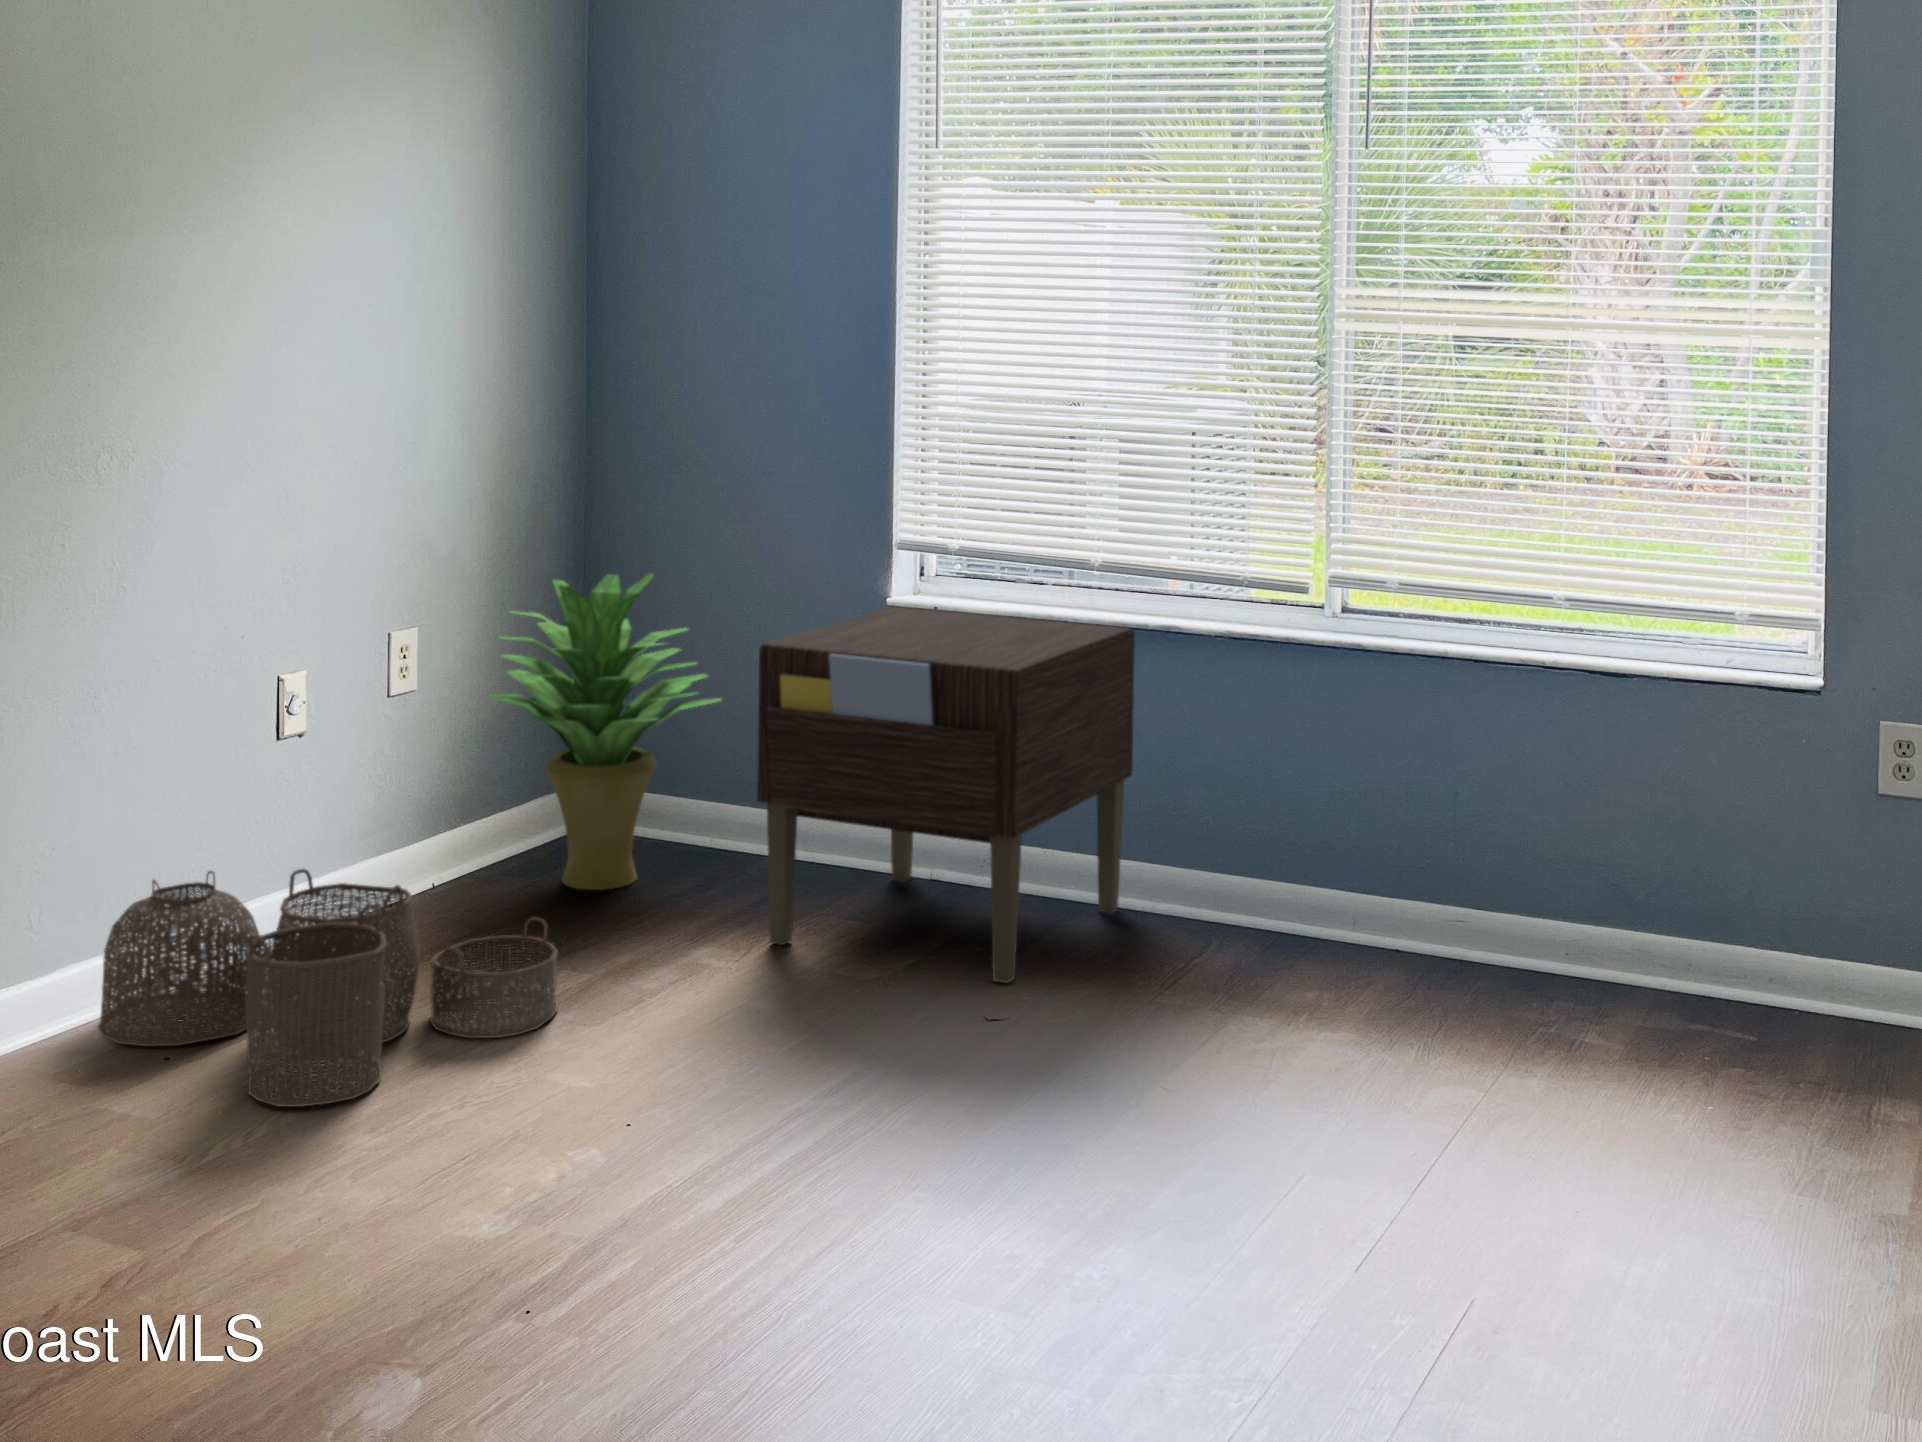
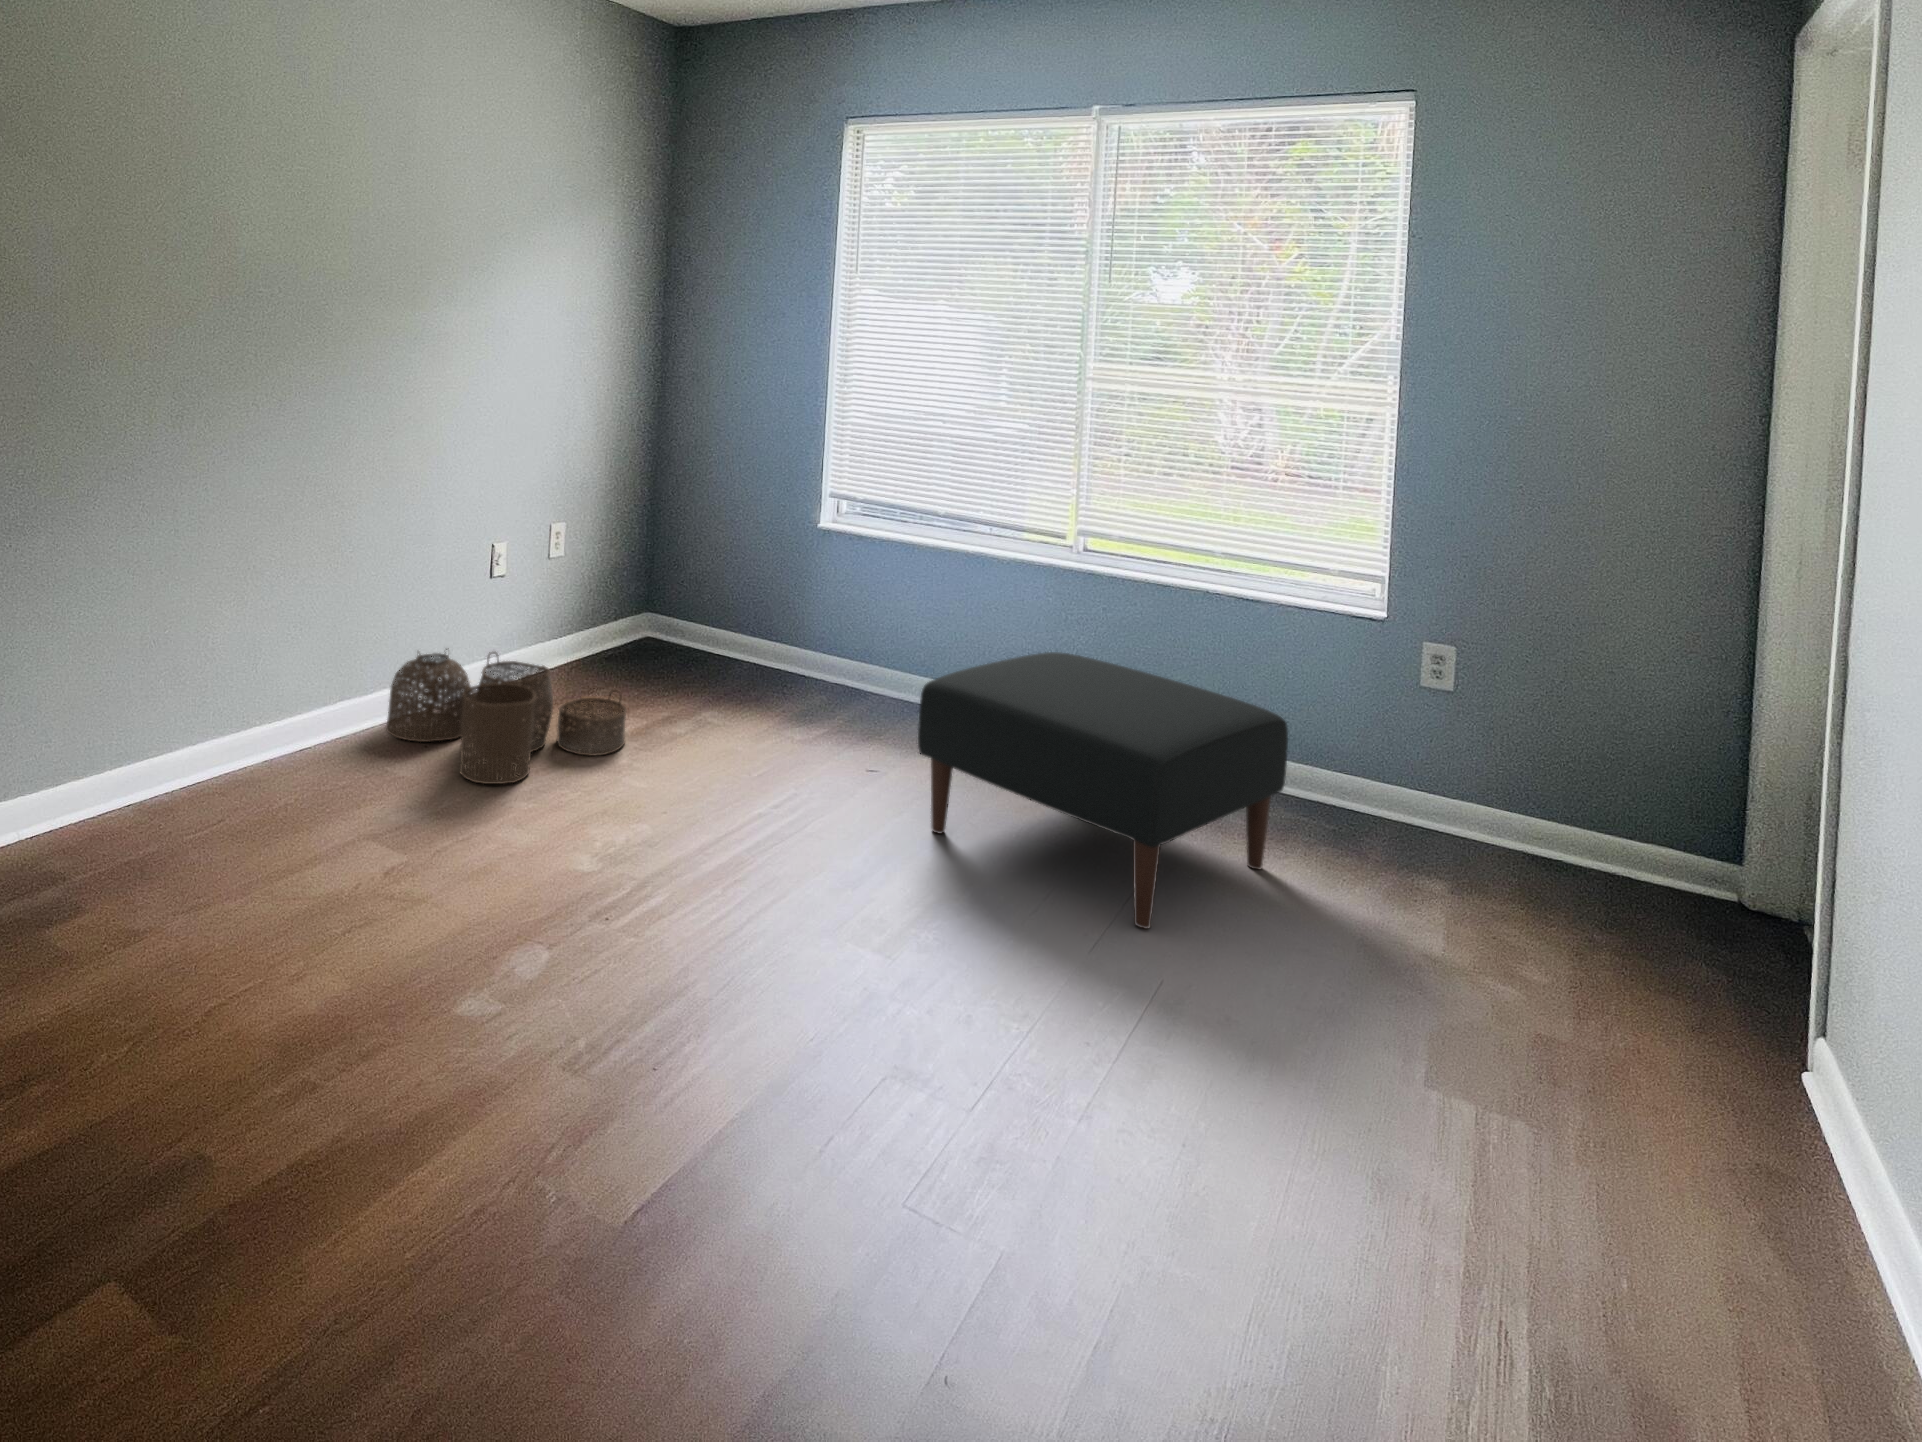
potted plant: present [487,573,722,890] -> none [593,501,722,676]
nightstand: present [757,606,1135,983] -> none [739,530,959,754]
ottoman: none [1070,783,1661,1213] -> present [918,652,1288,929]

